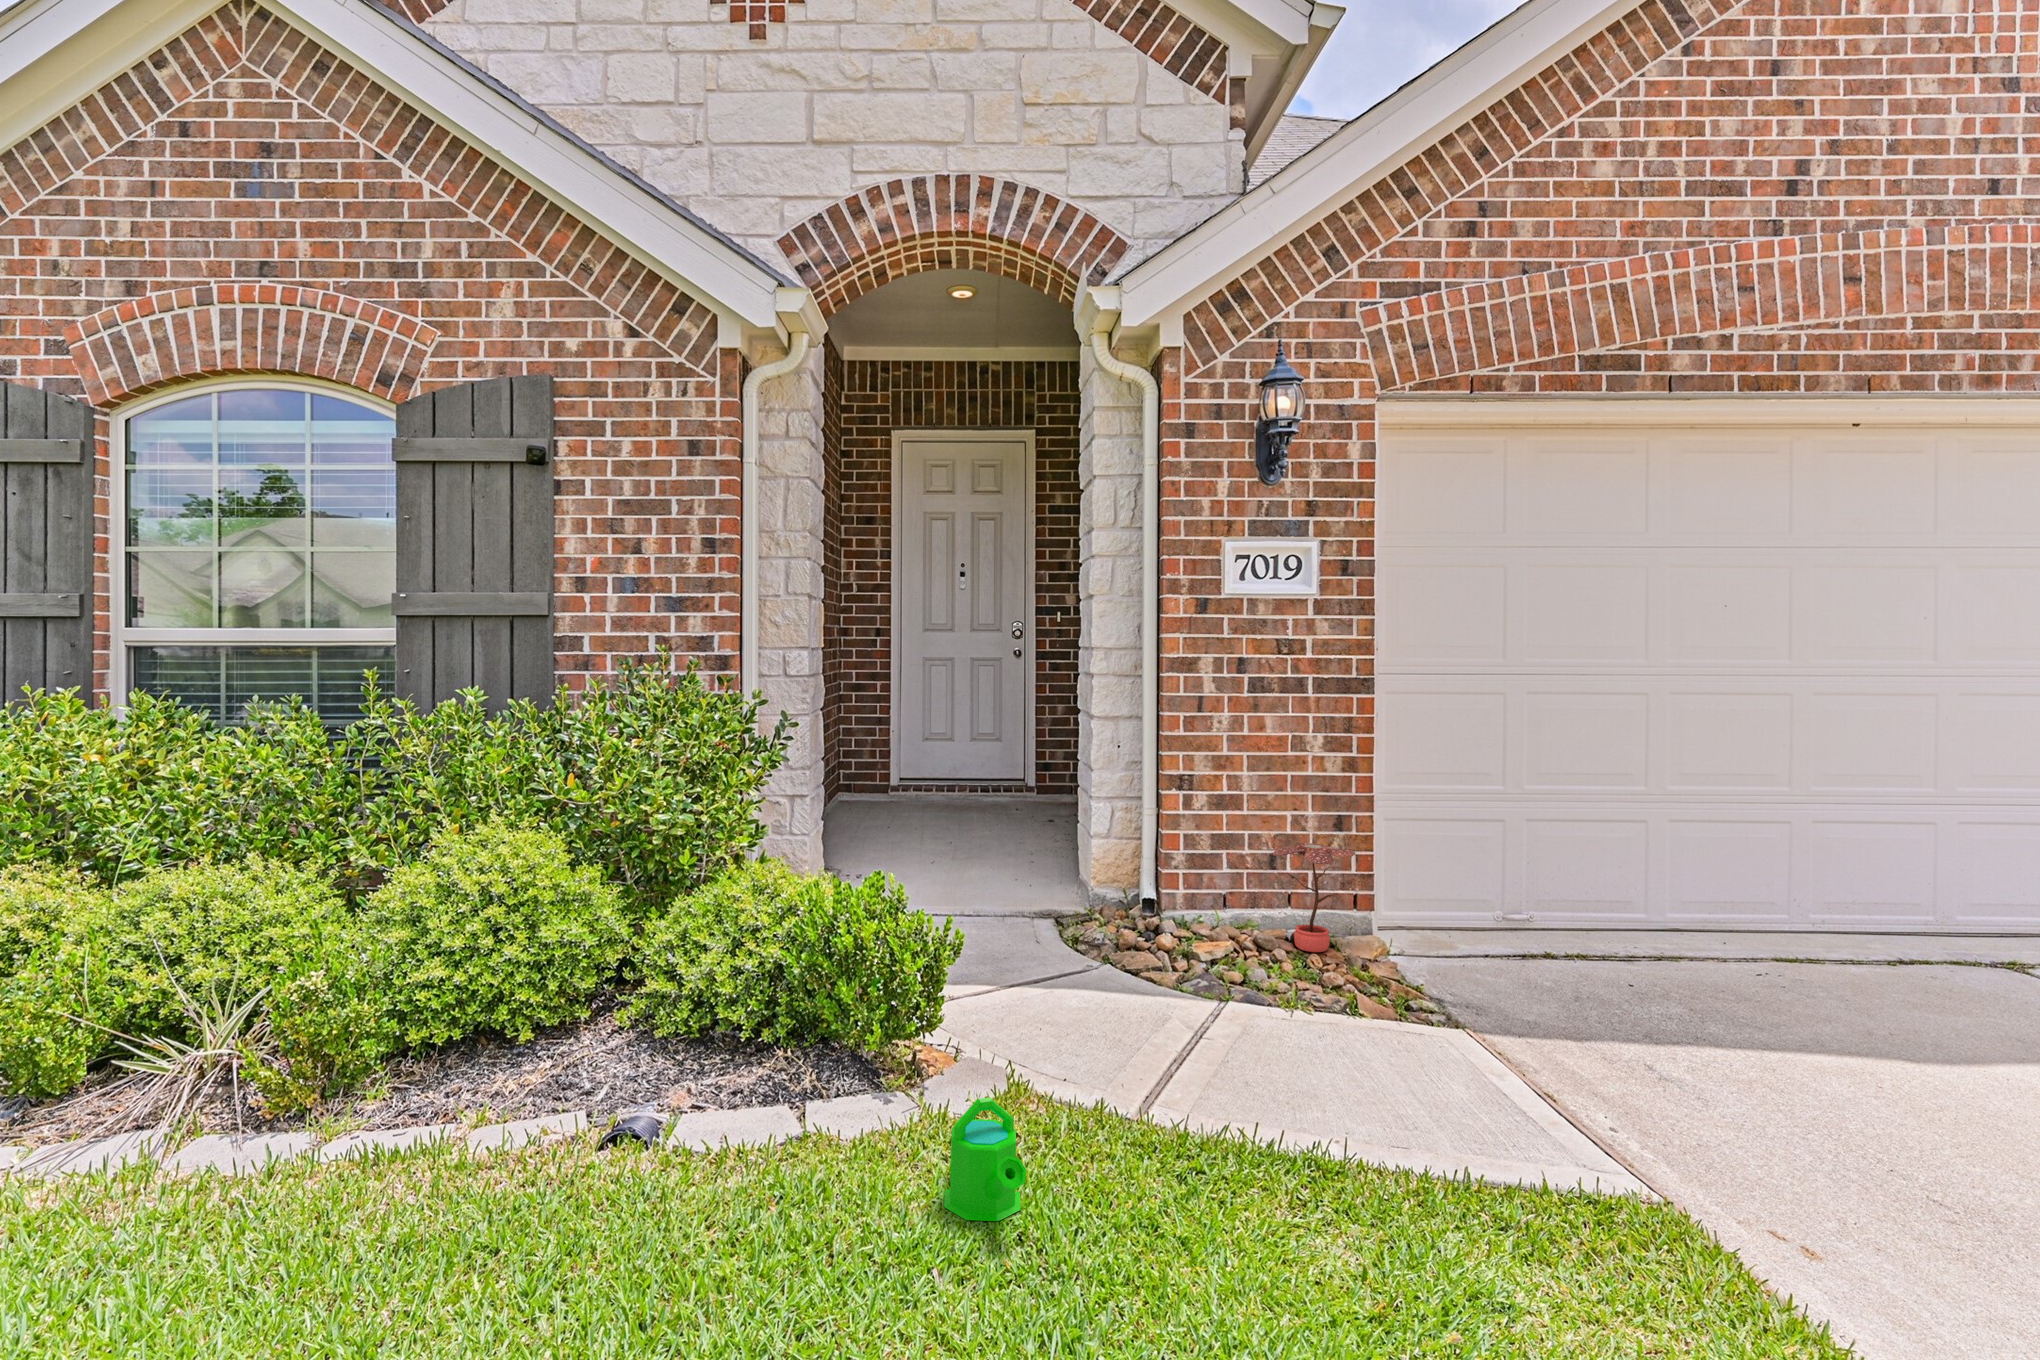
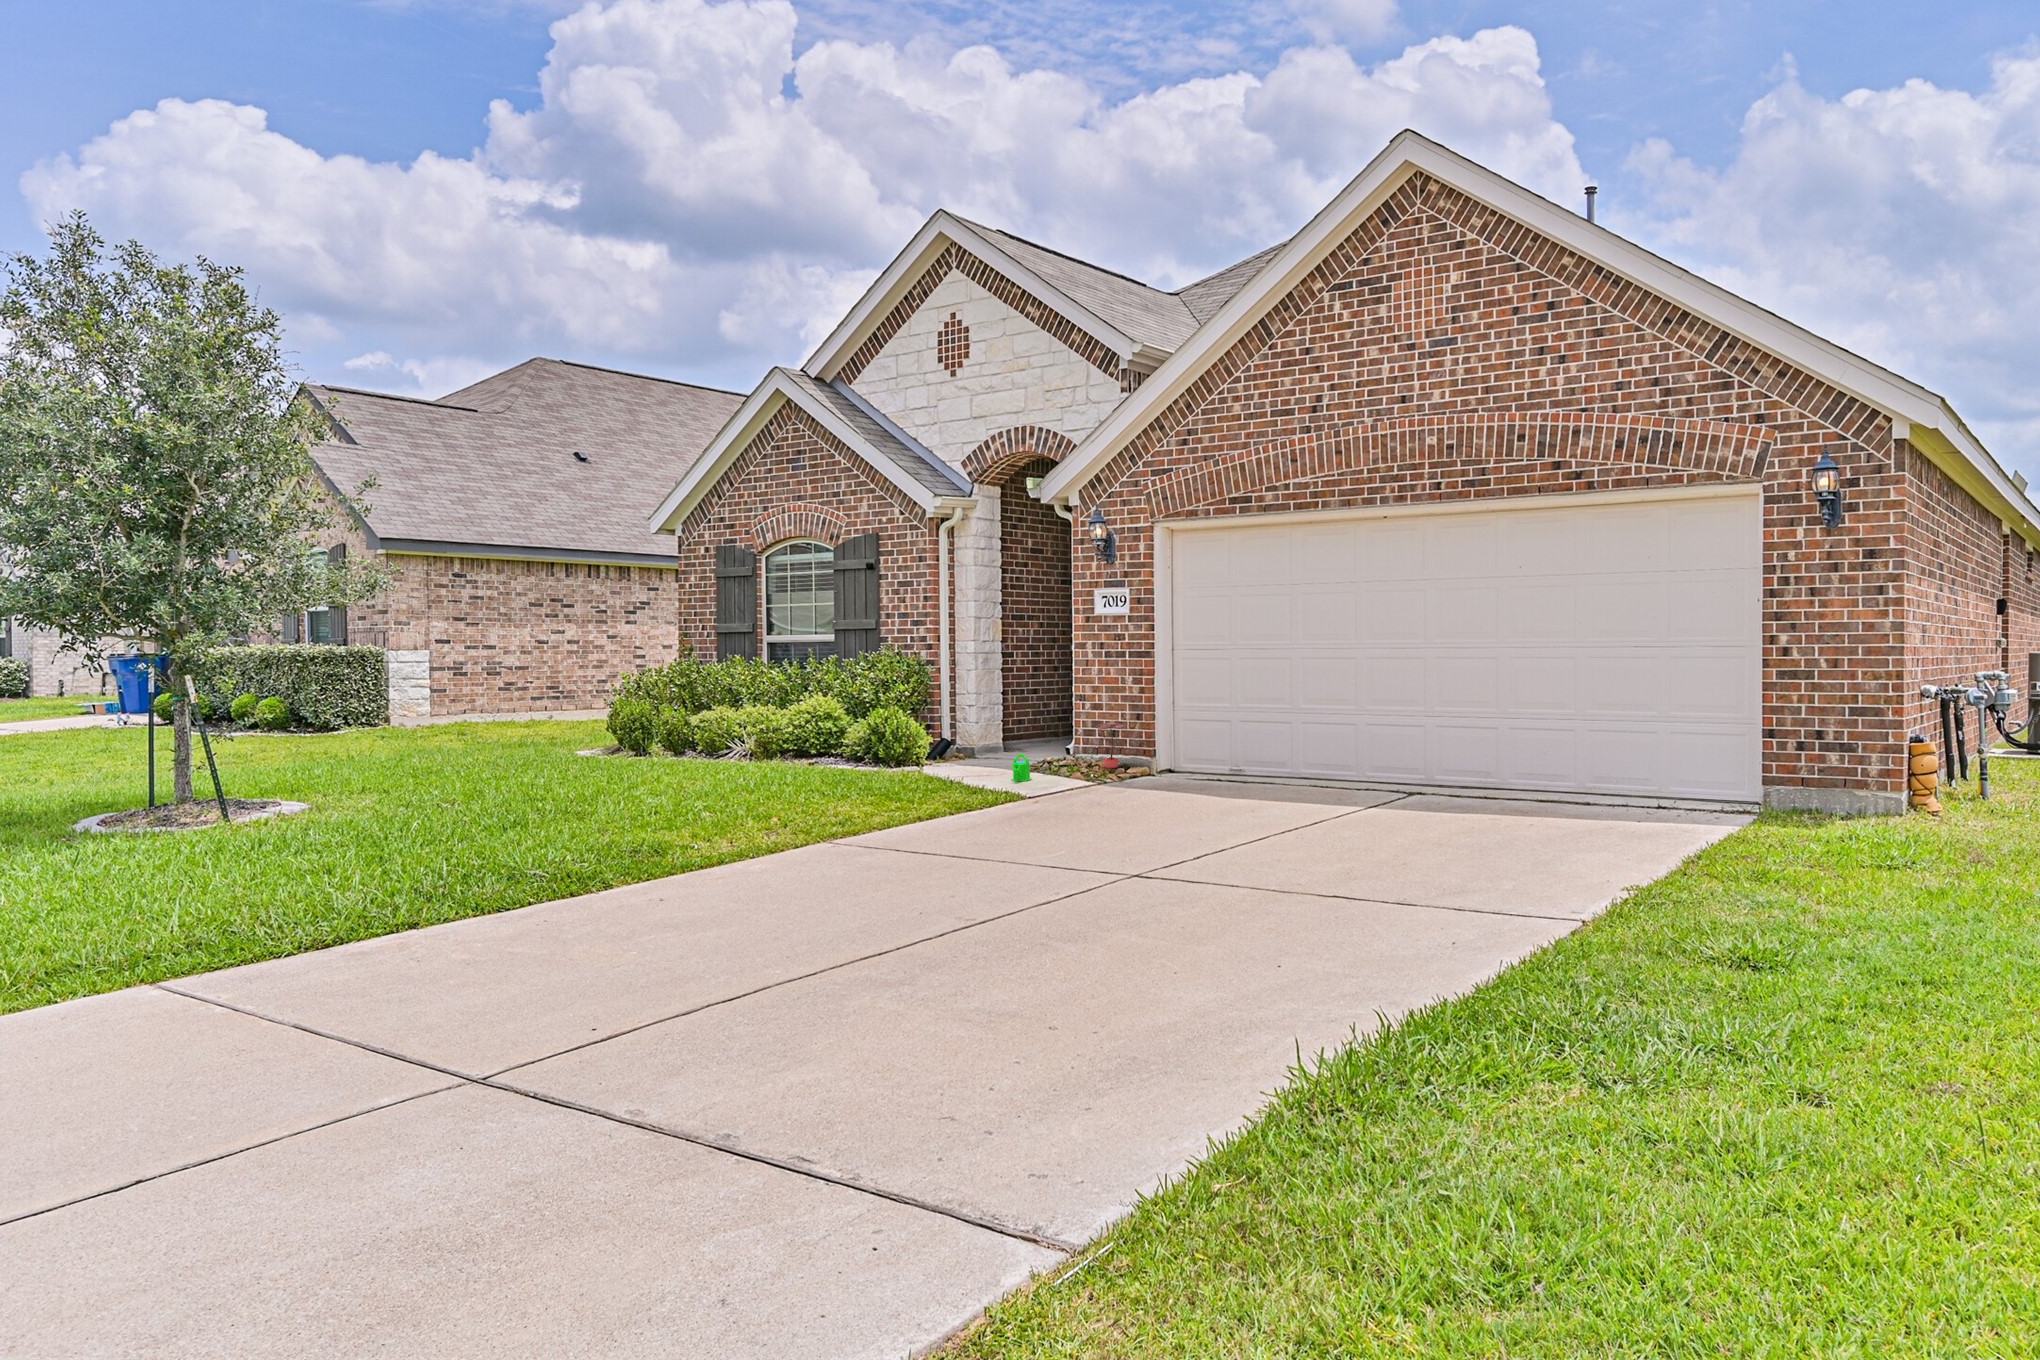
watering can: present [944,1097,1026,1221] -> present [1012,754,1031,781]

